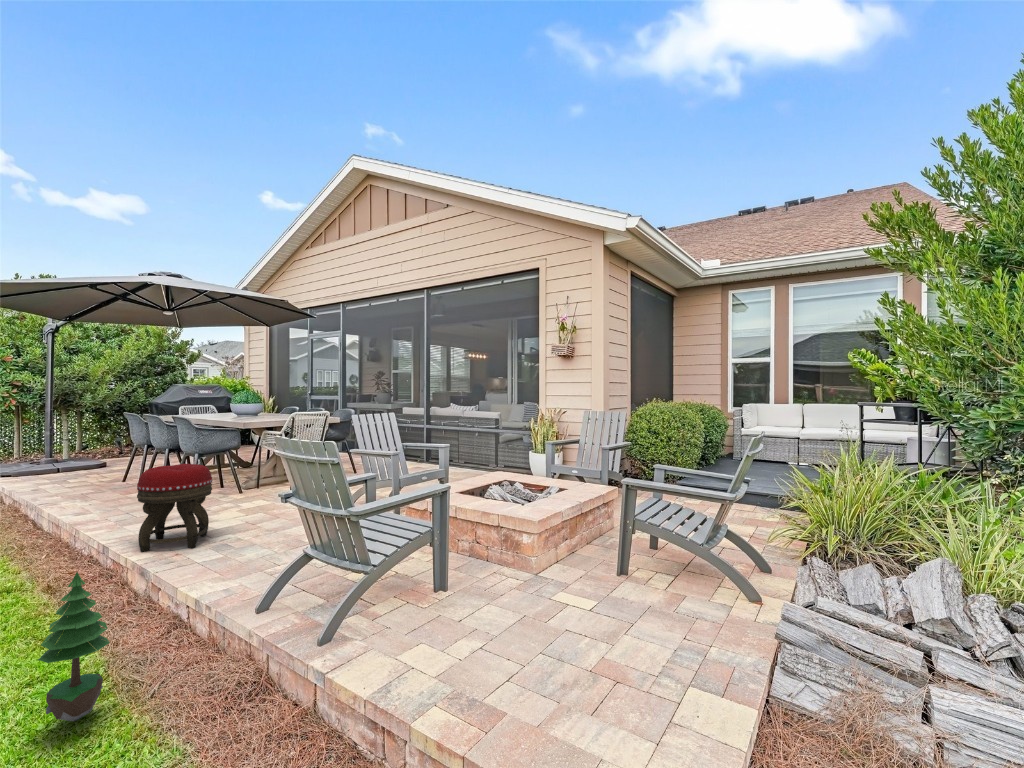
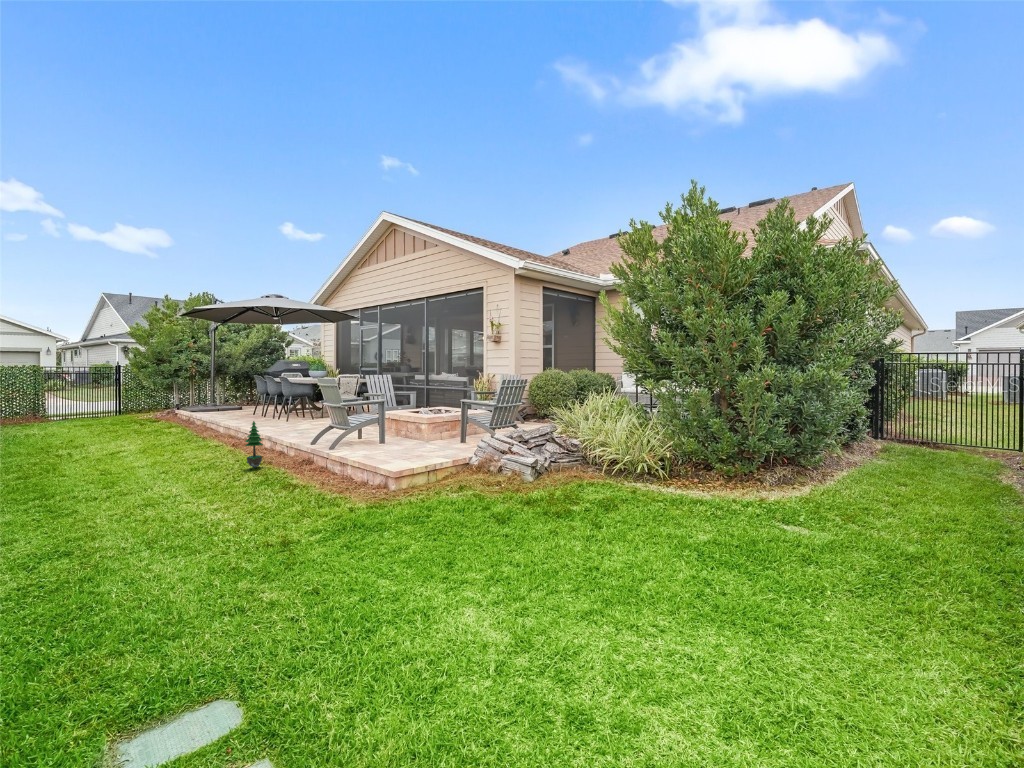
footstool: present [137,464,212,552] -> none [266,397,297,433]

